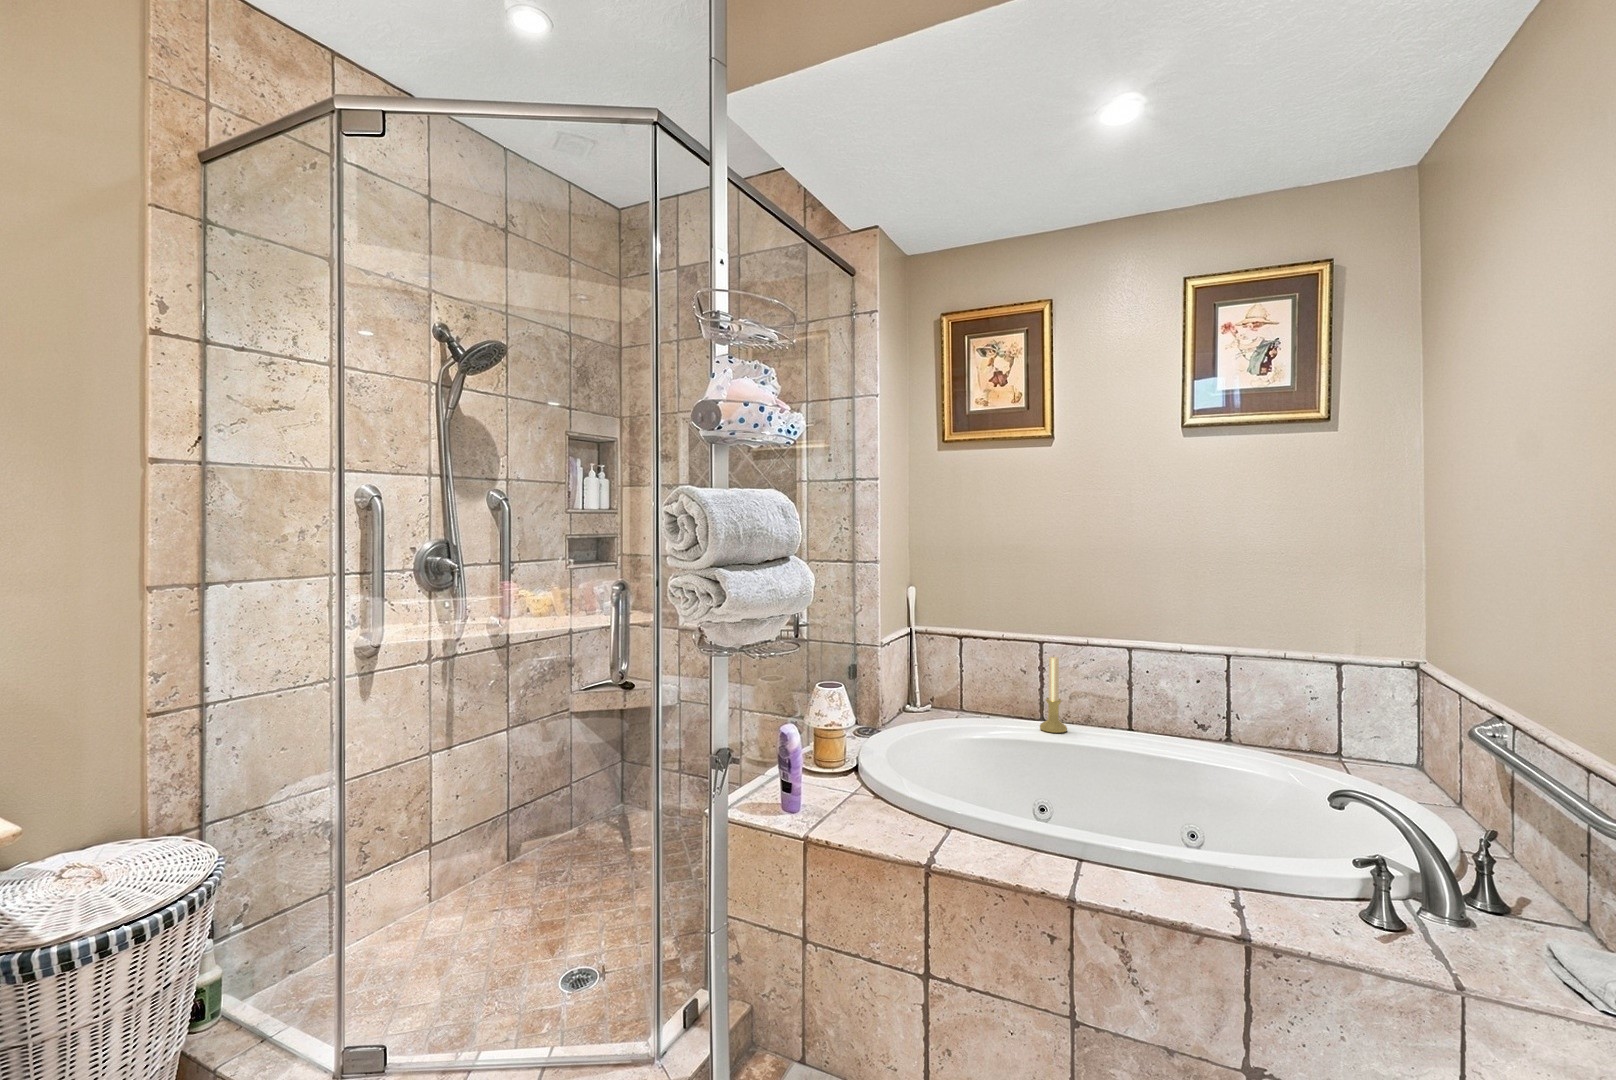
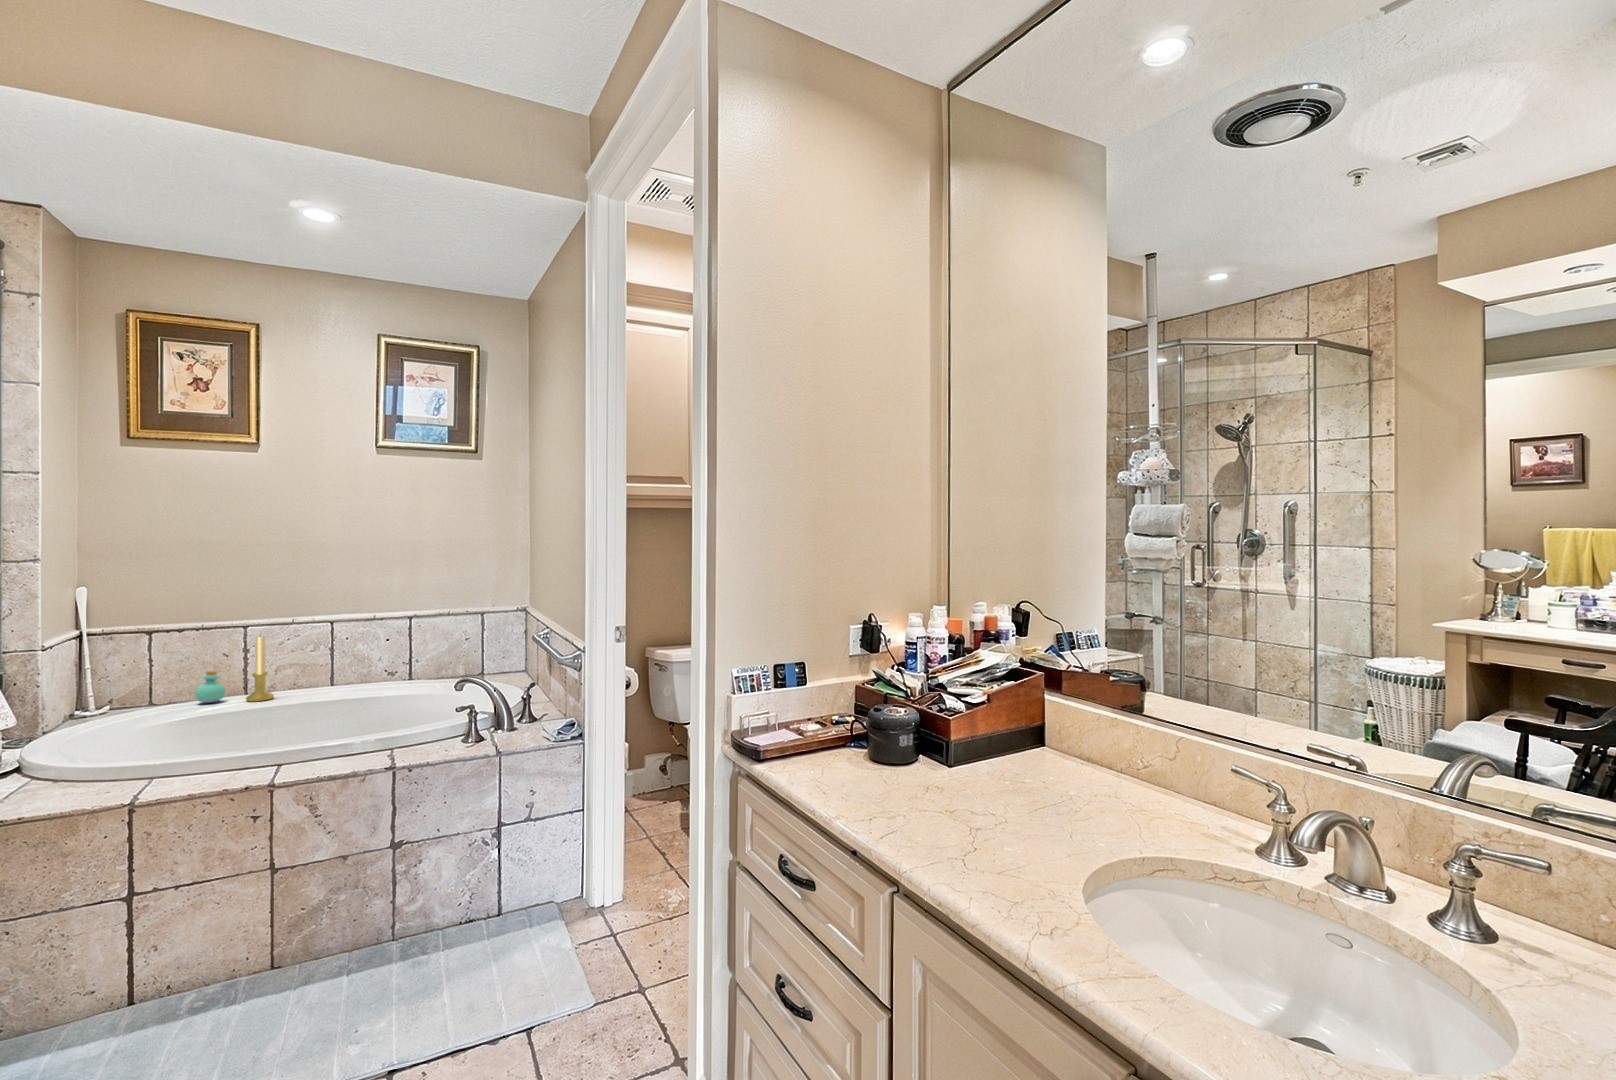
perfume bottle: none [994,687,1021,723] -> present [195,671,225,703]

